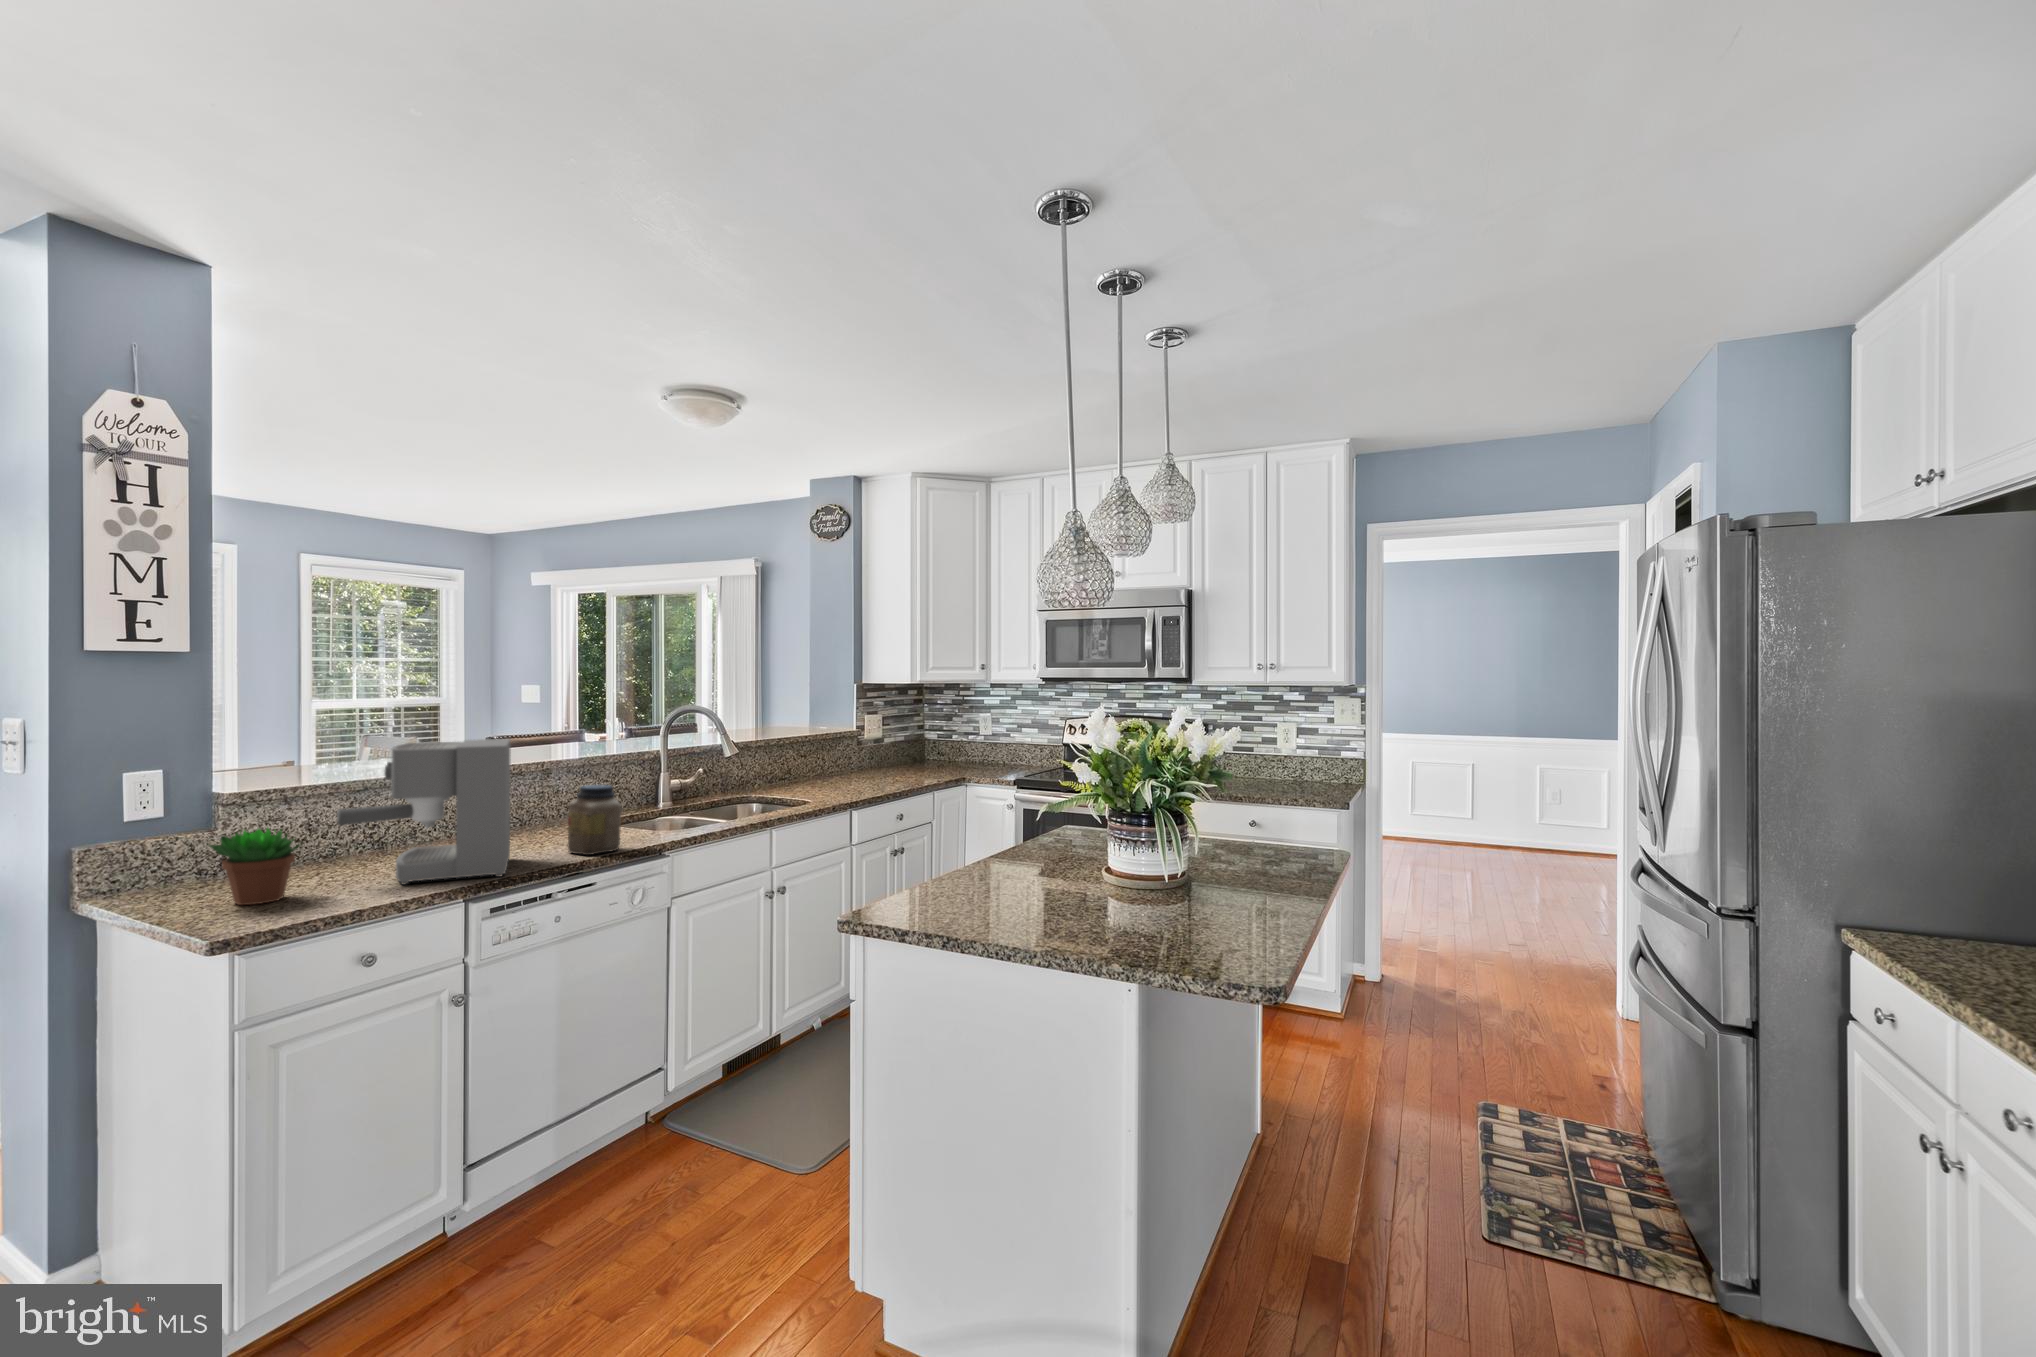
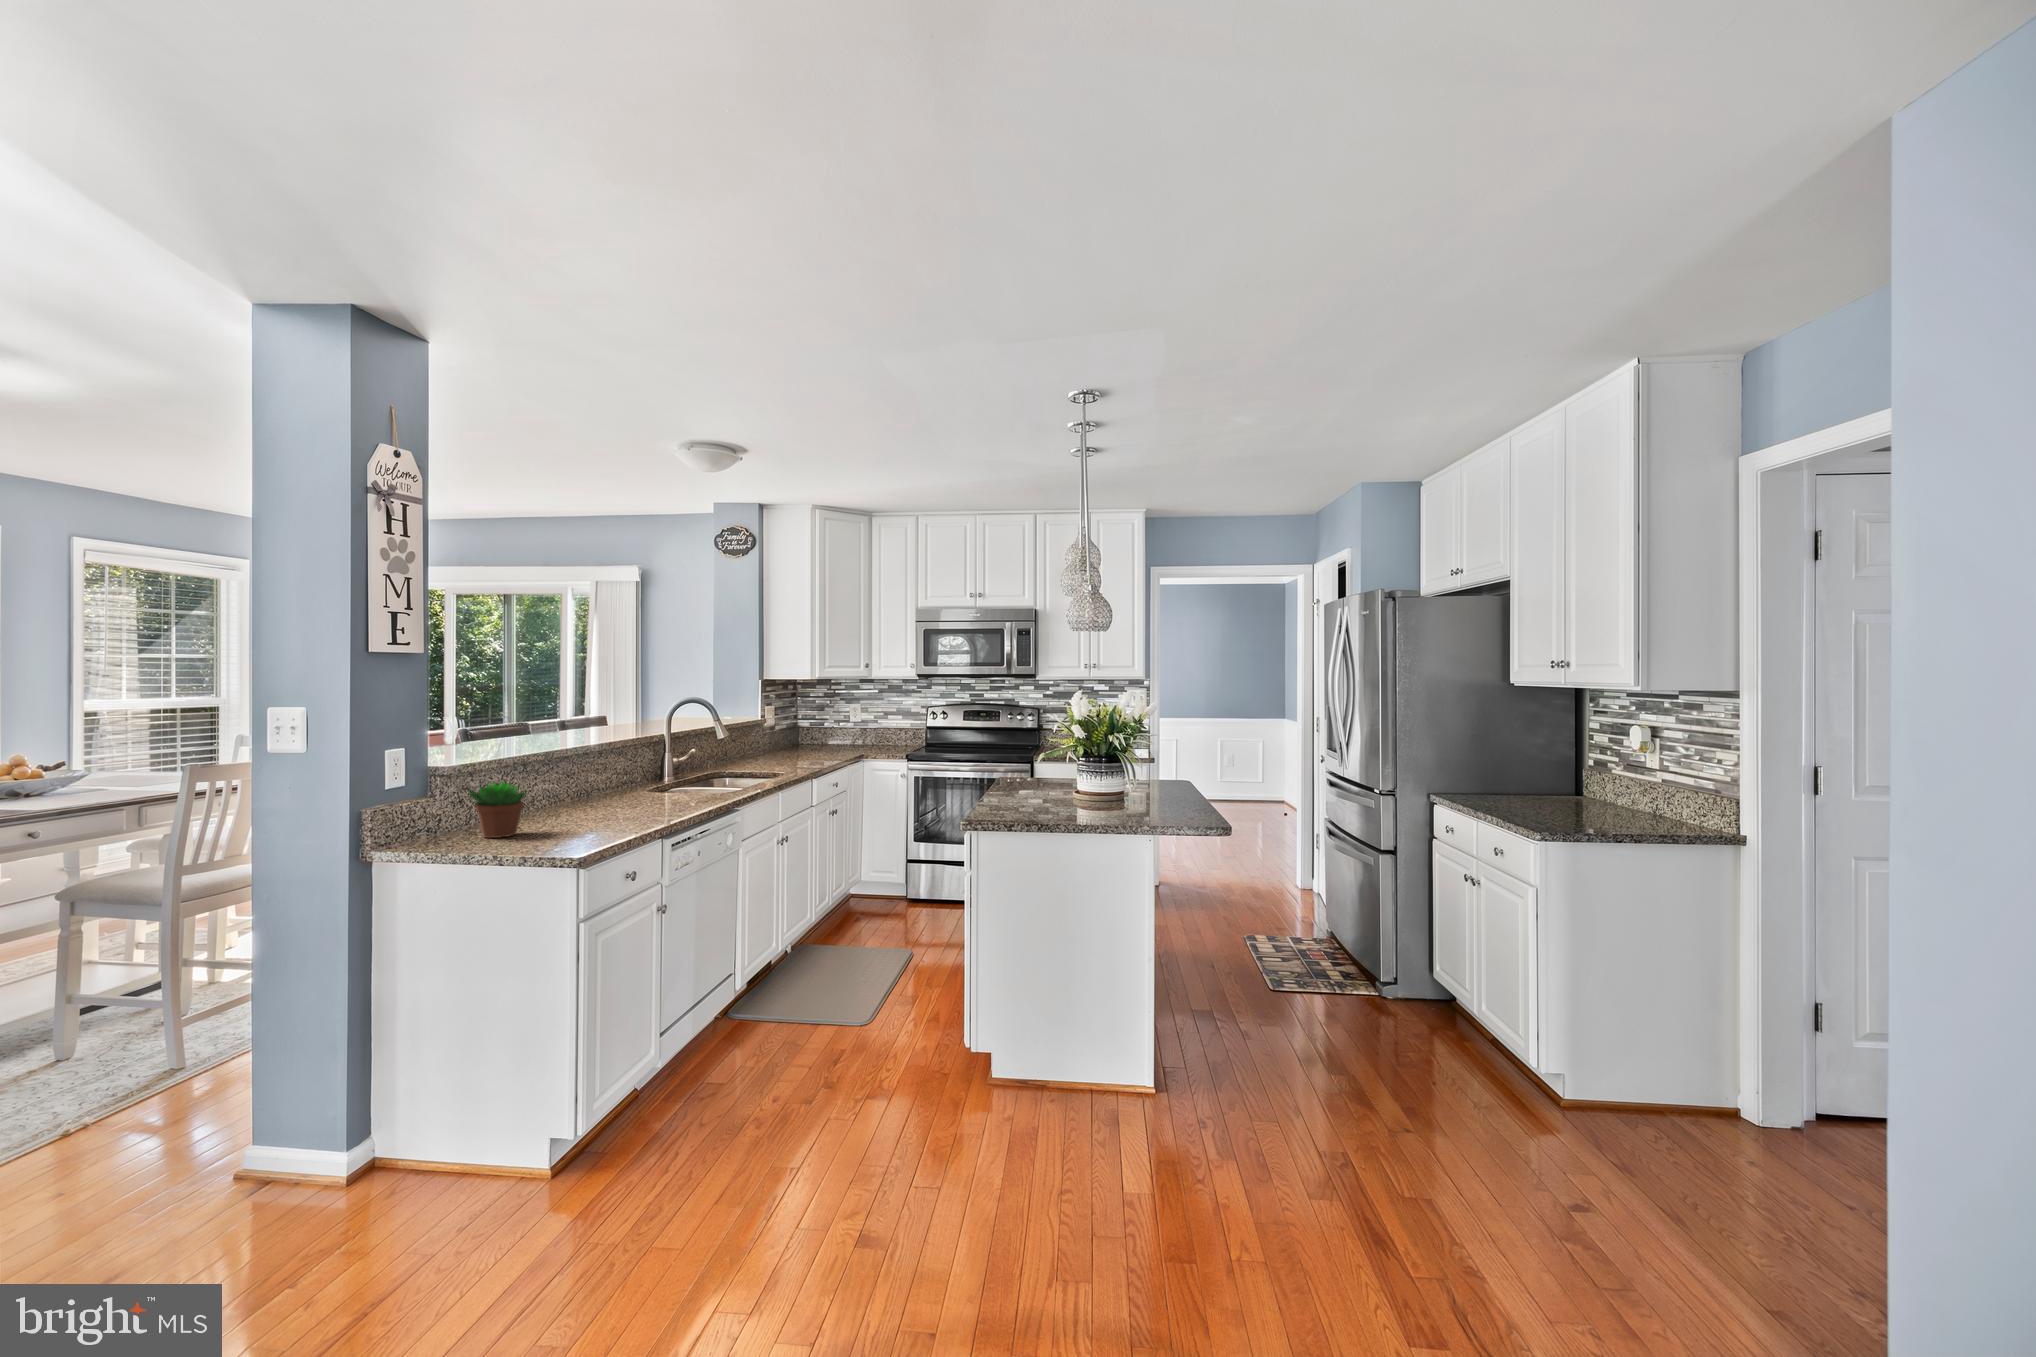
coffee maker: present [337,739,511,884] -> none [531,717,654,823]
jar: present [568,785,621,855] -> none [661,751,700,803]

